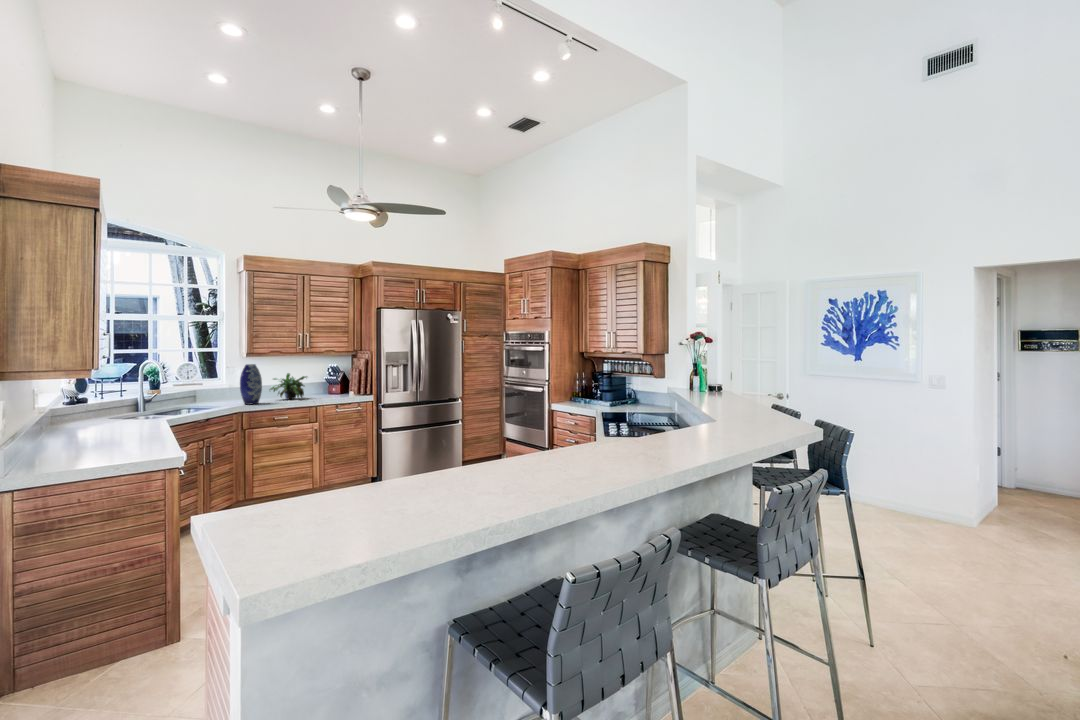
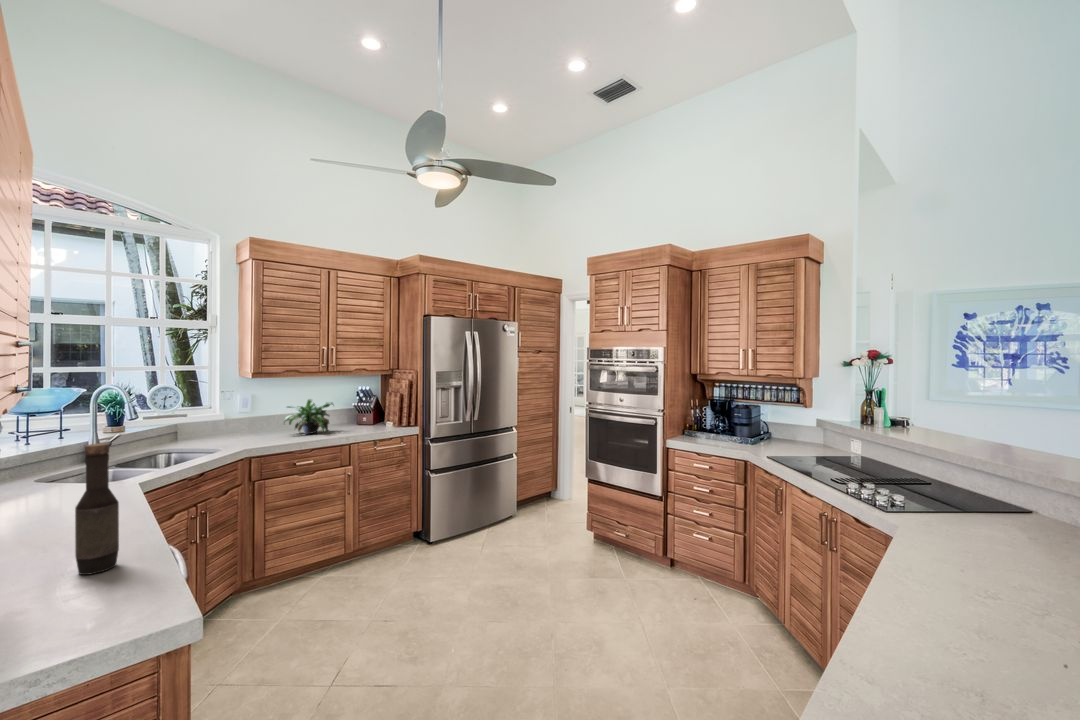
vase: present [240,364,262,405] -> none [245,388,276,444]
bottle: none [134,387,153,446] -> present [75,443,119,575]

